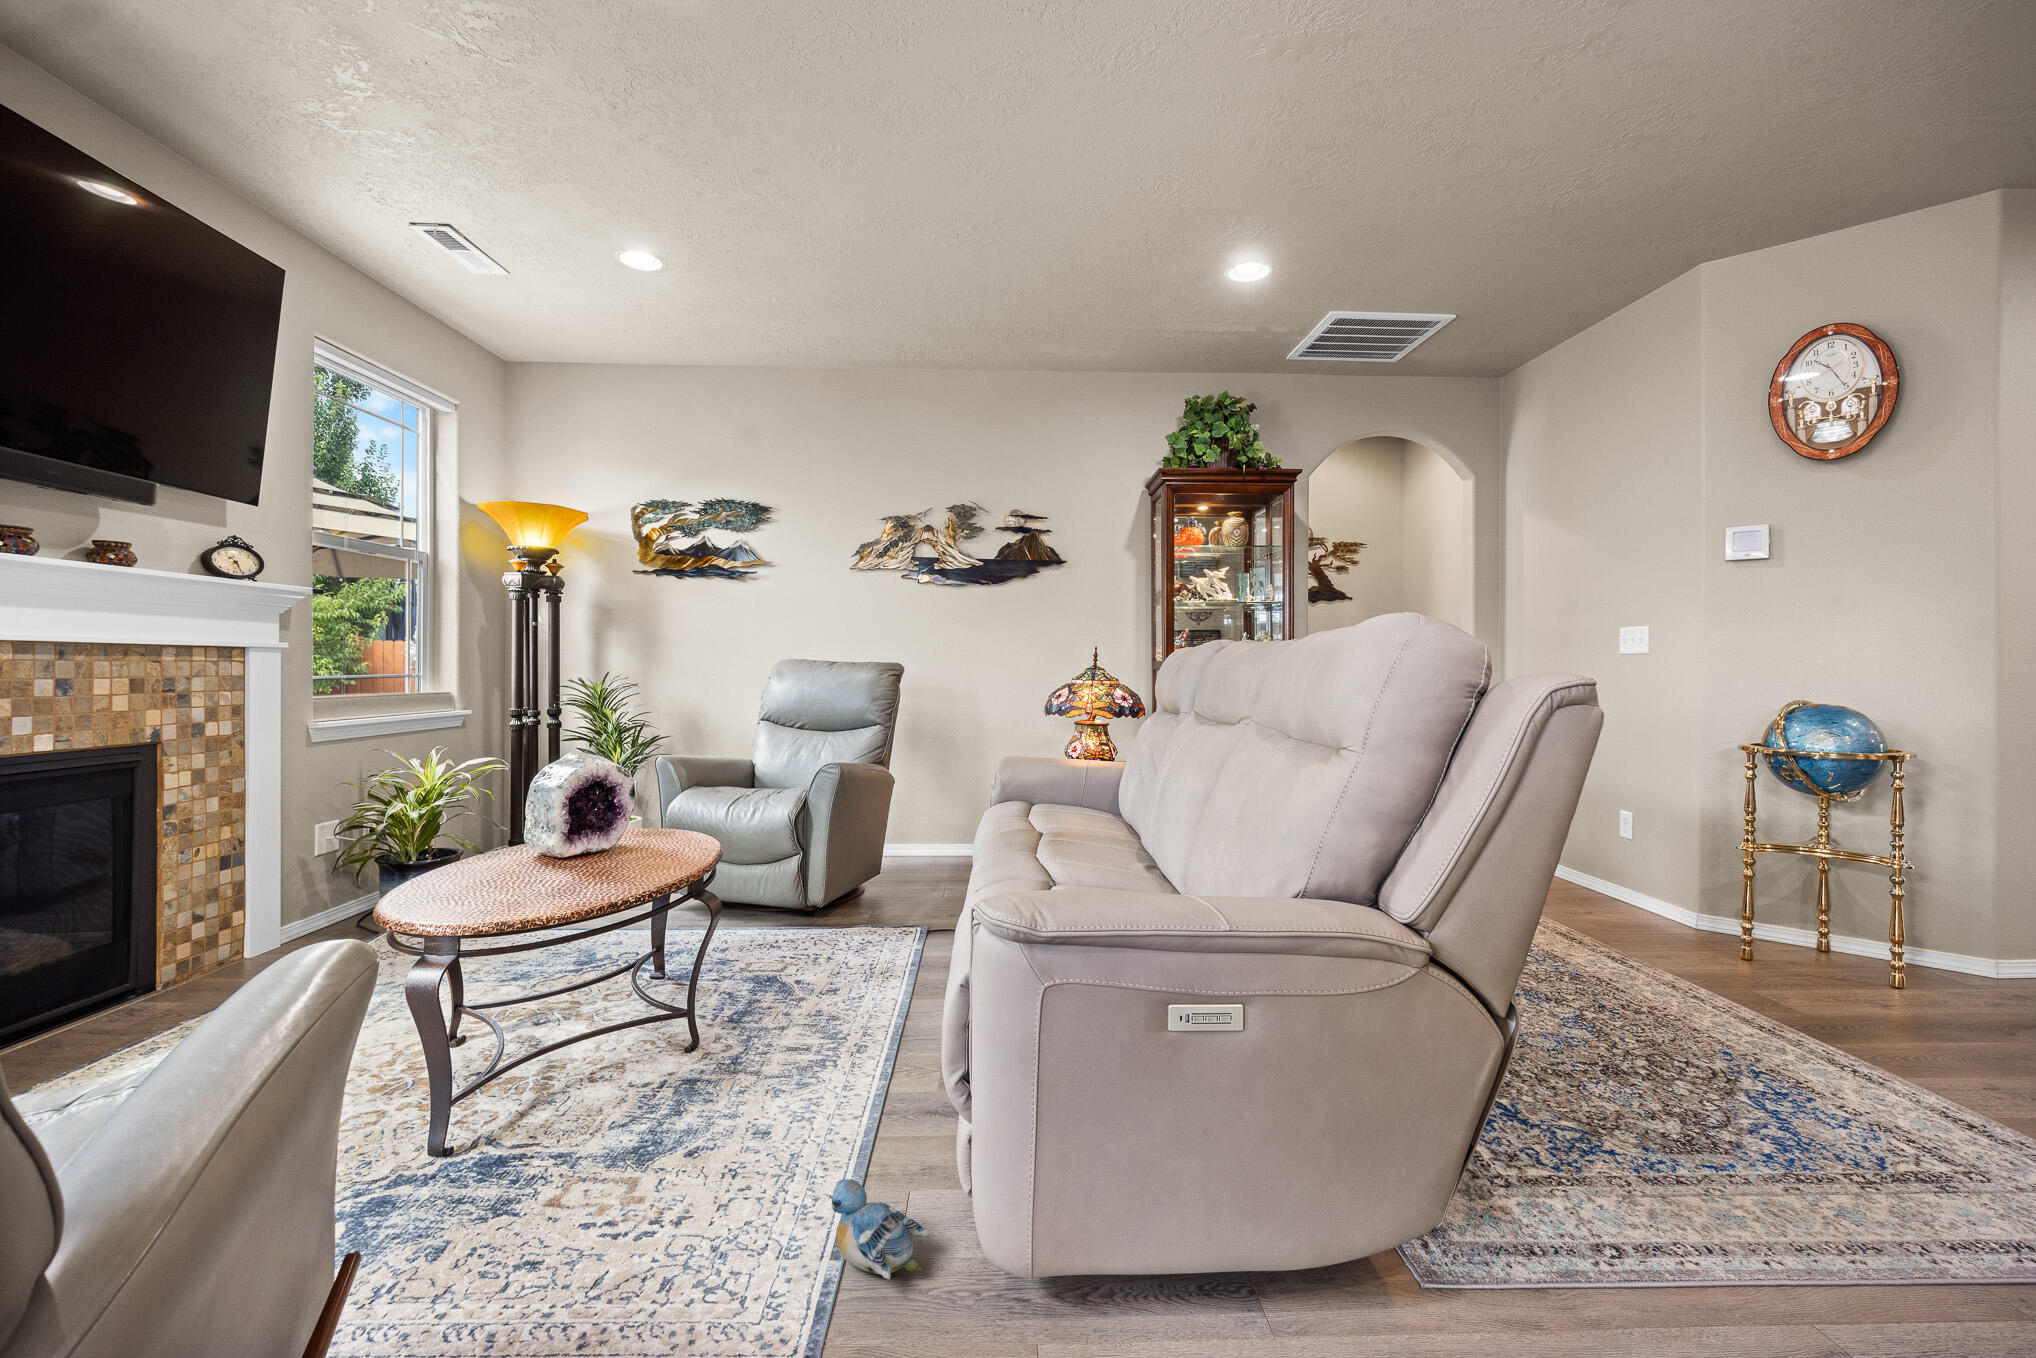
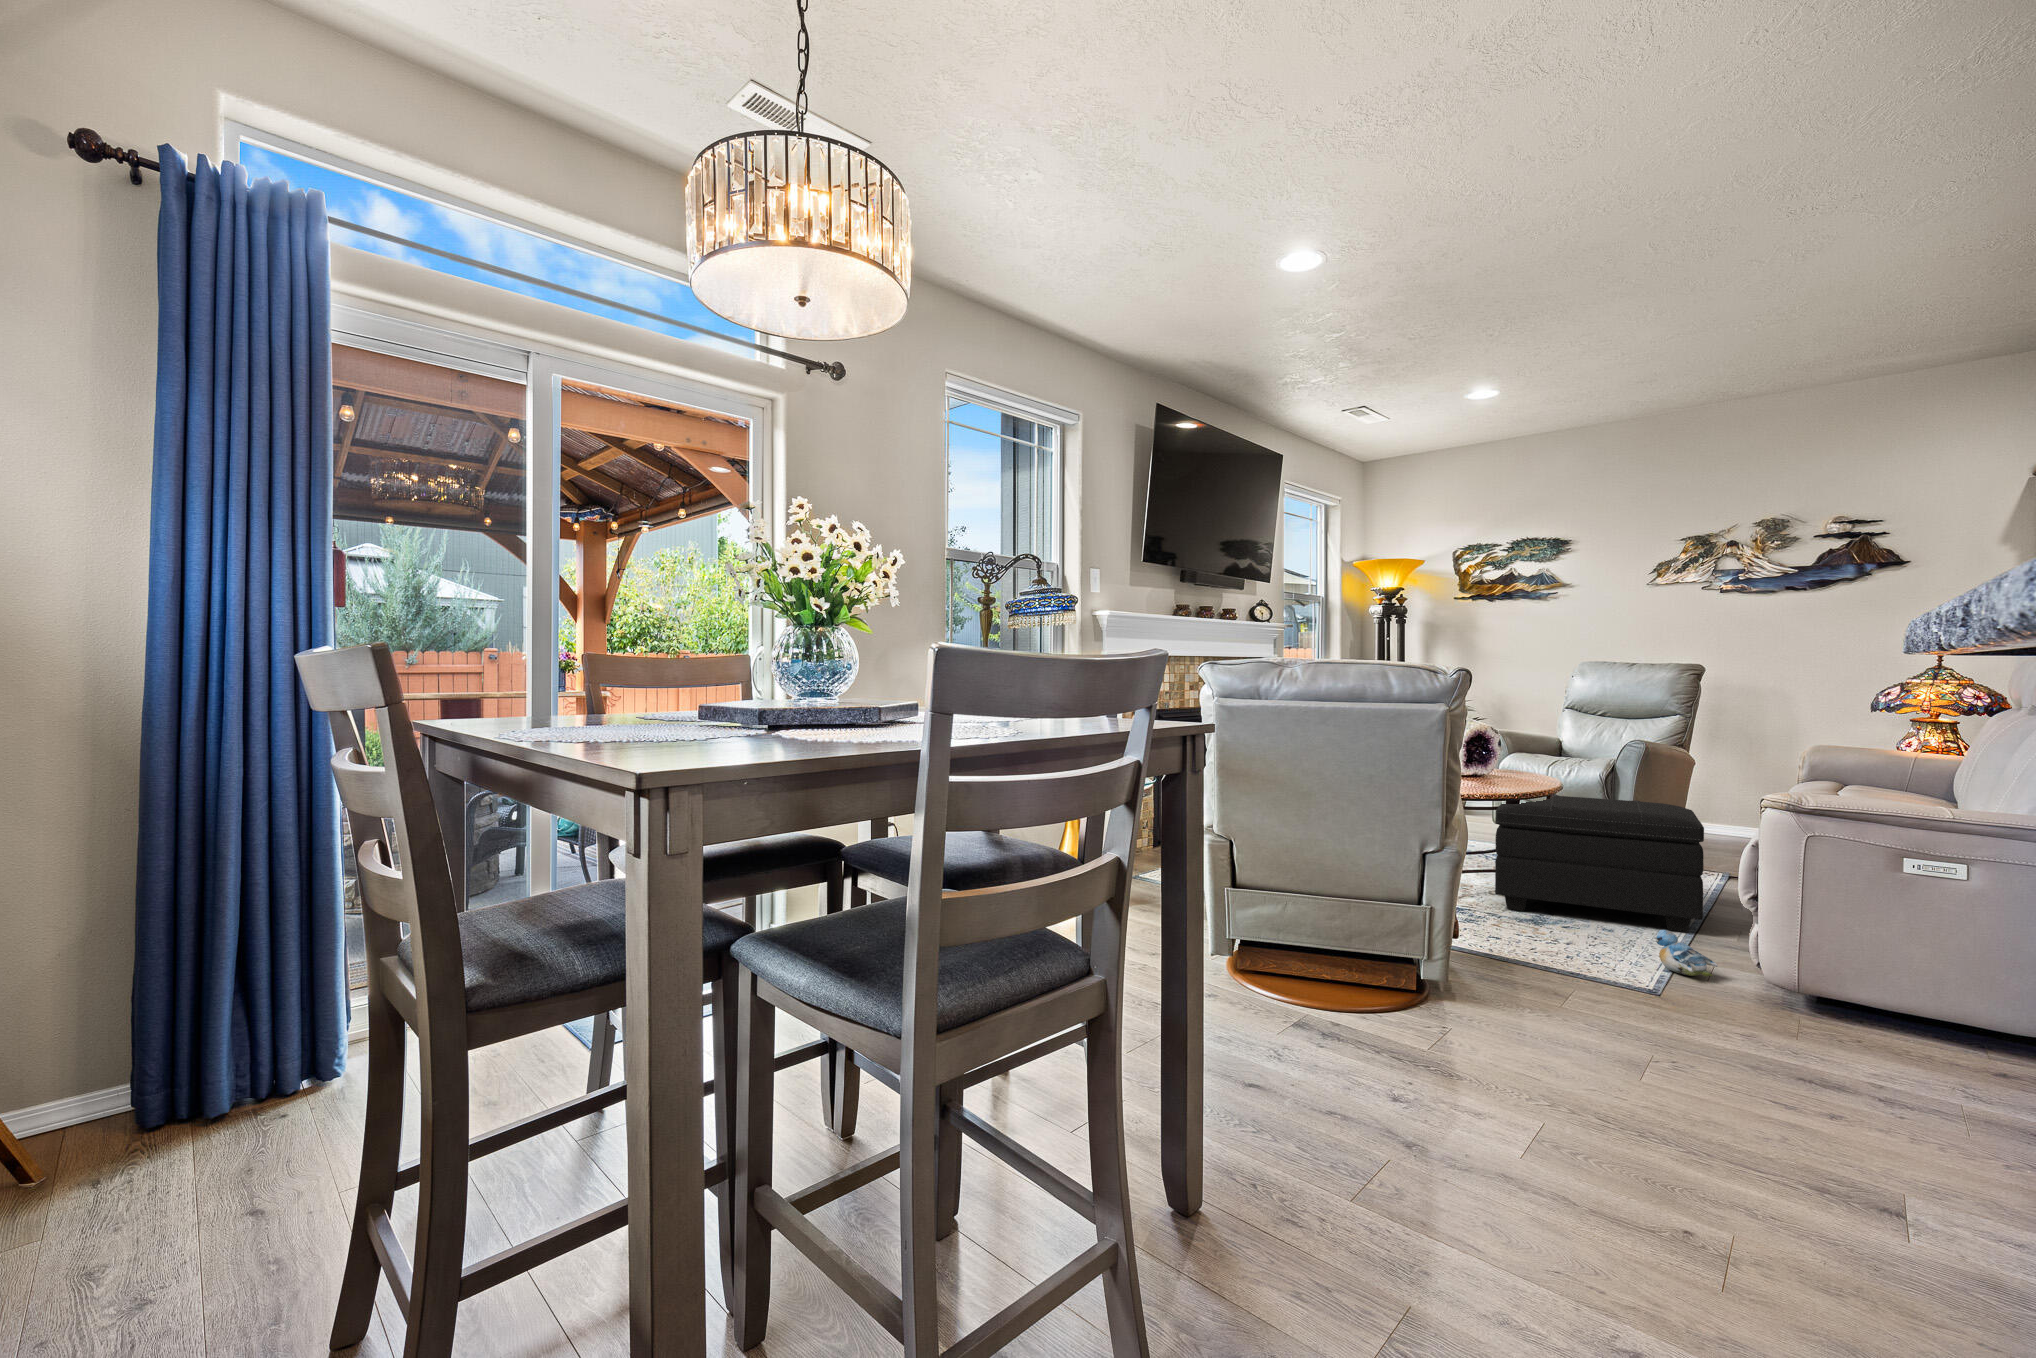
footstool: none [576,872,907,1125] -> present [1495,795,1704,932]

